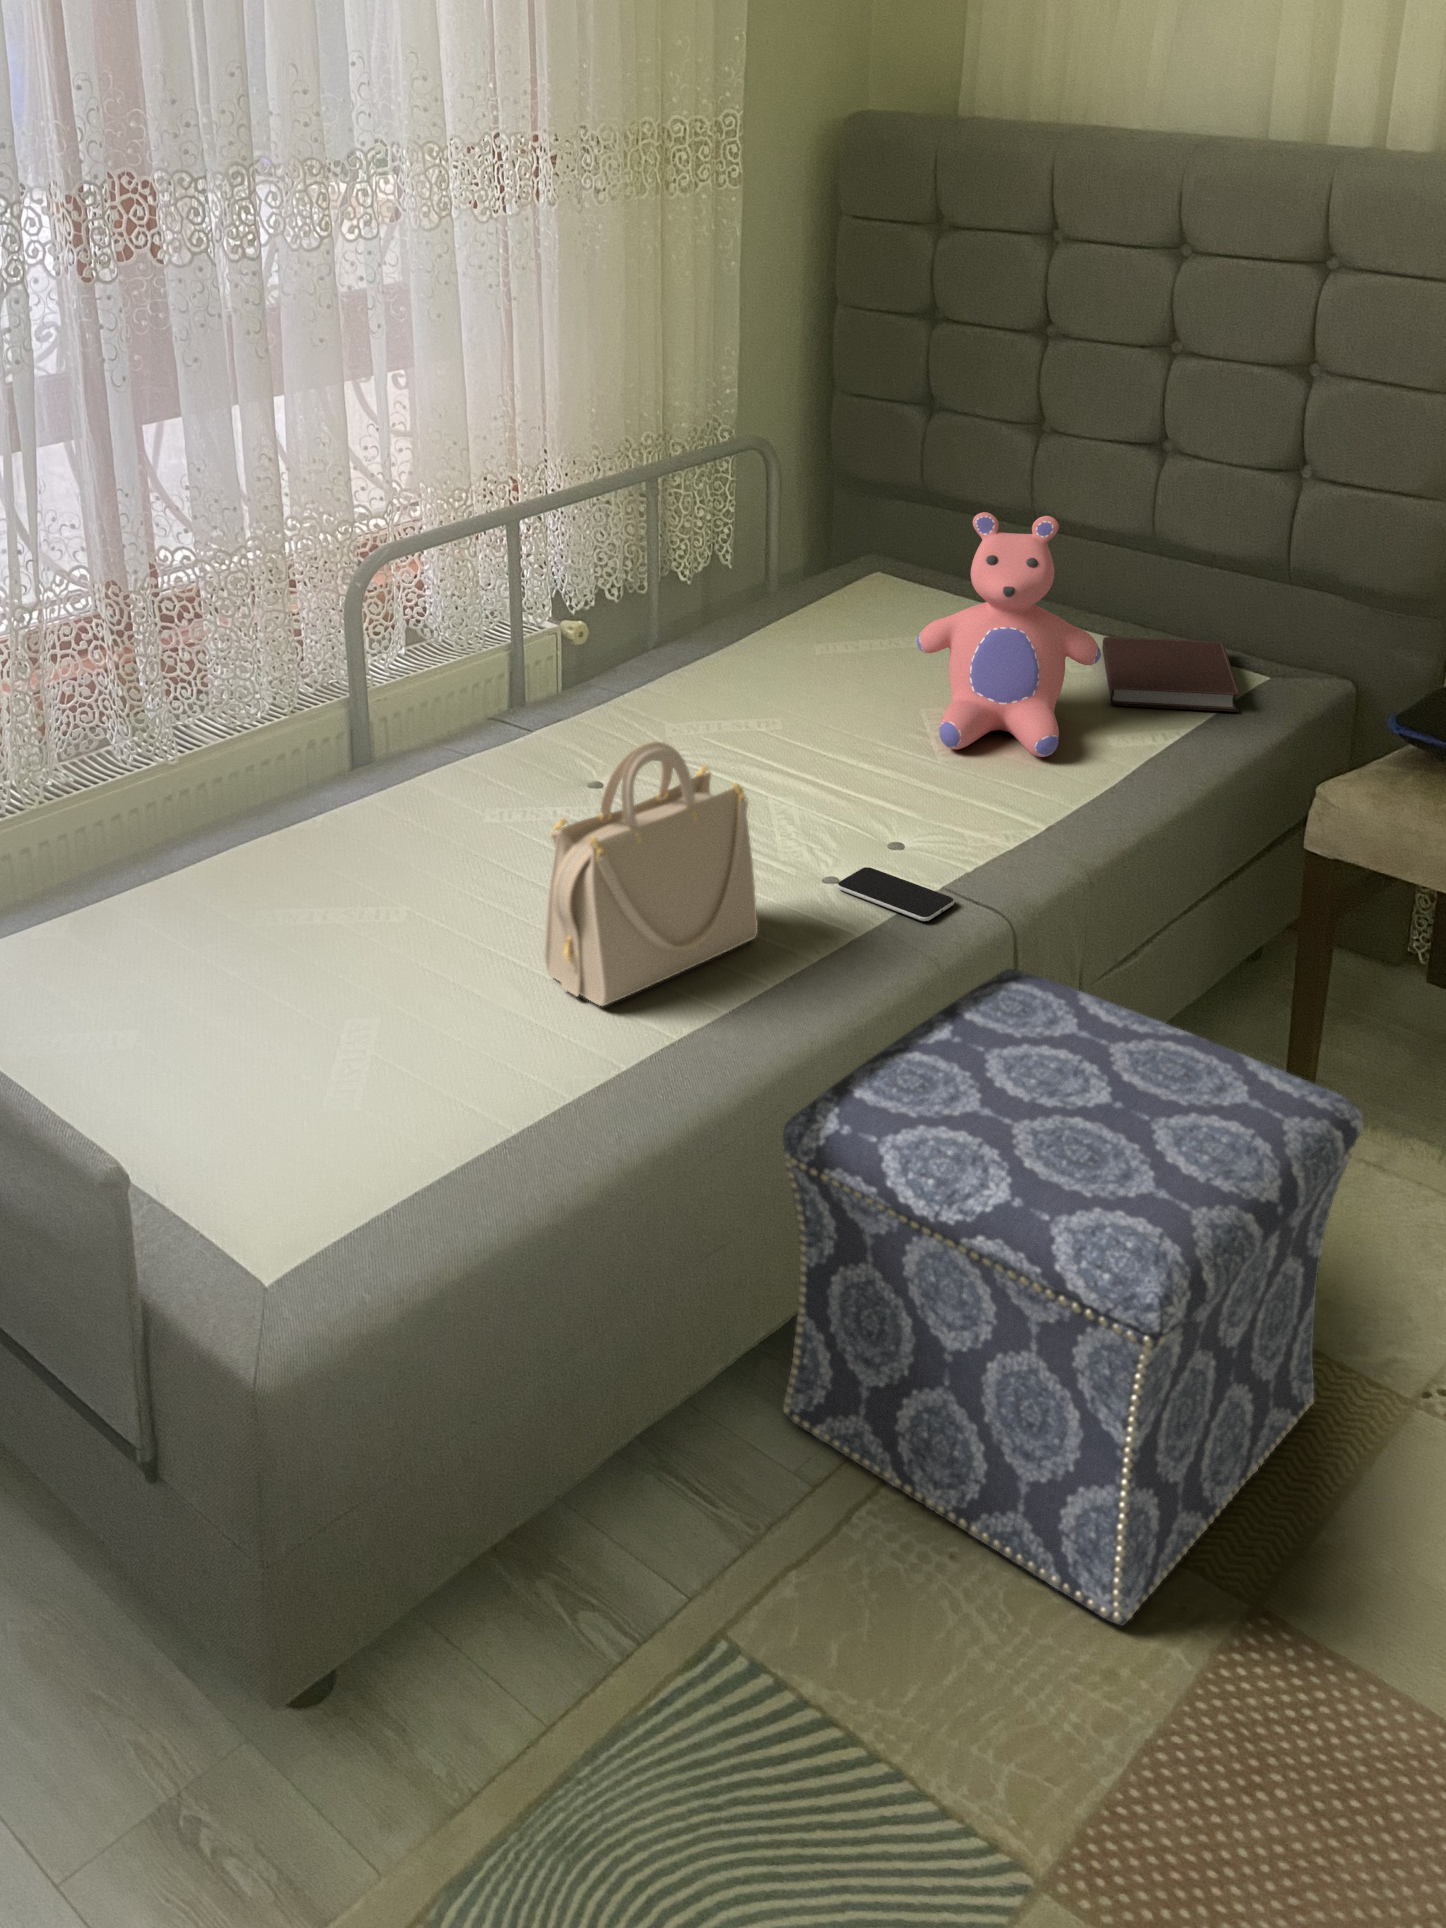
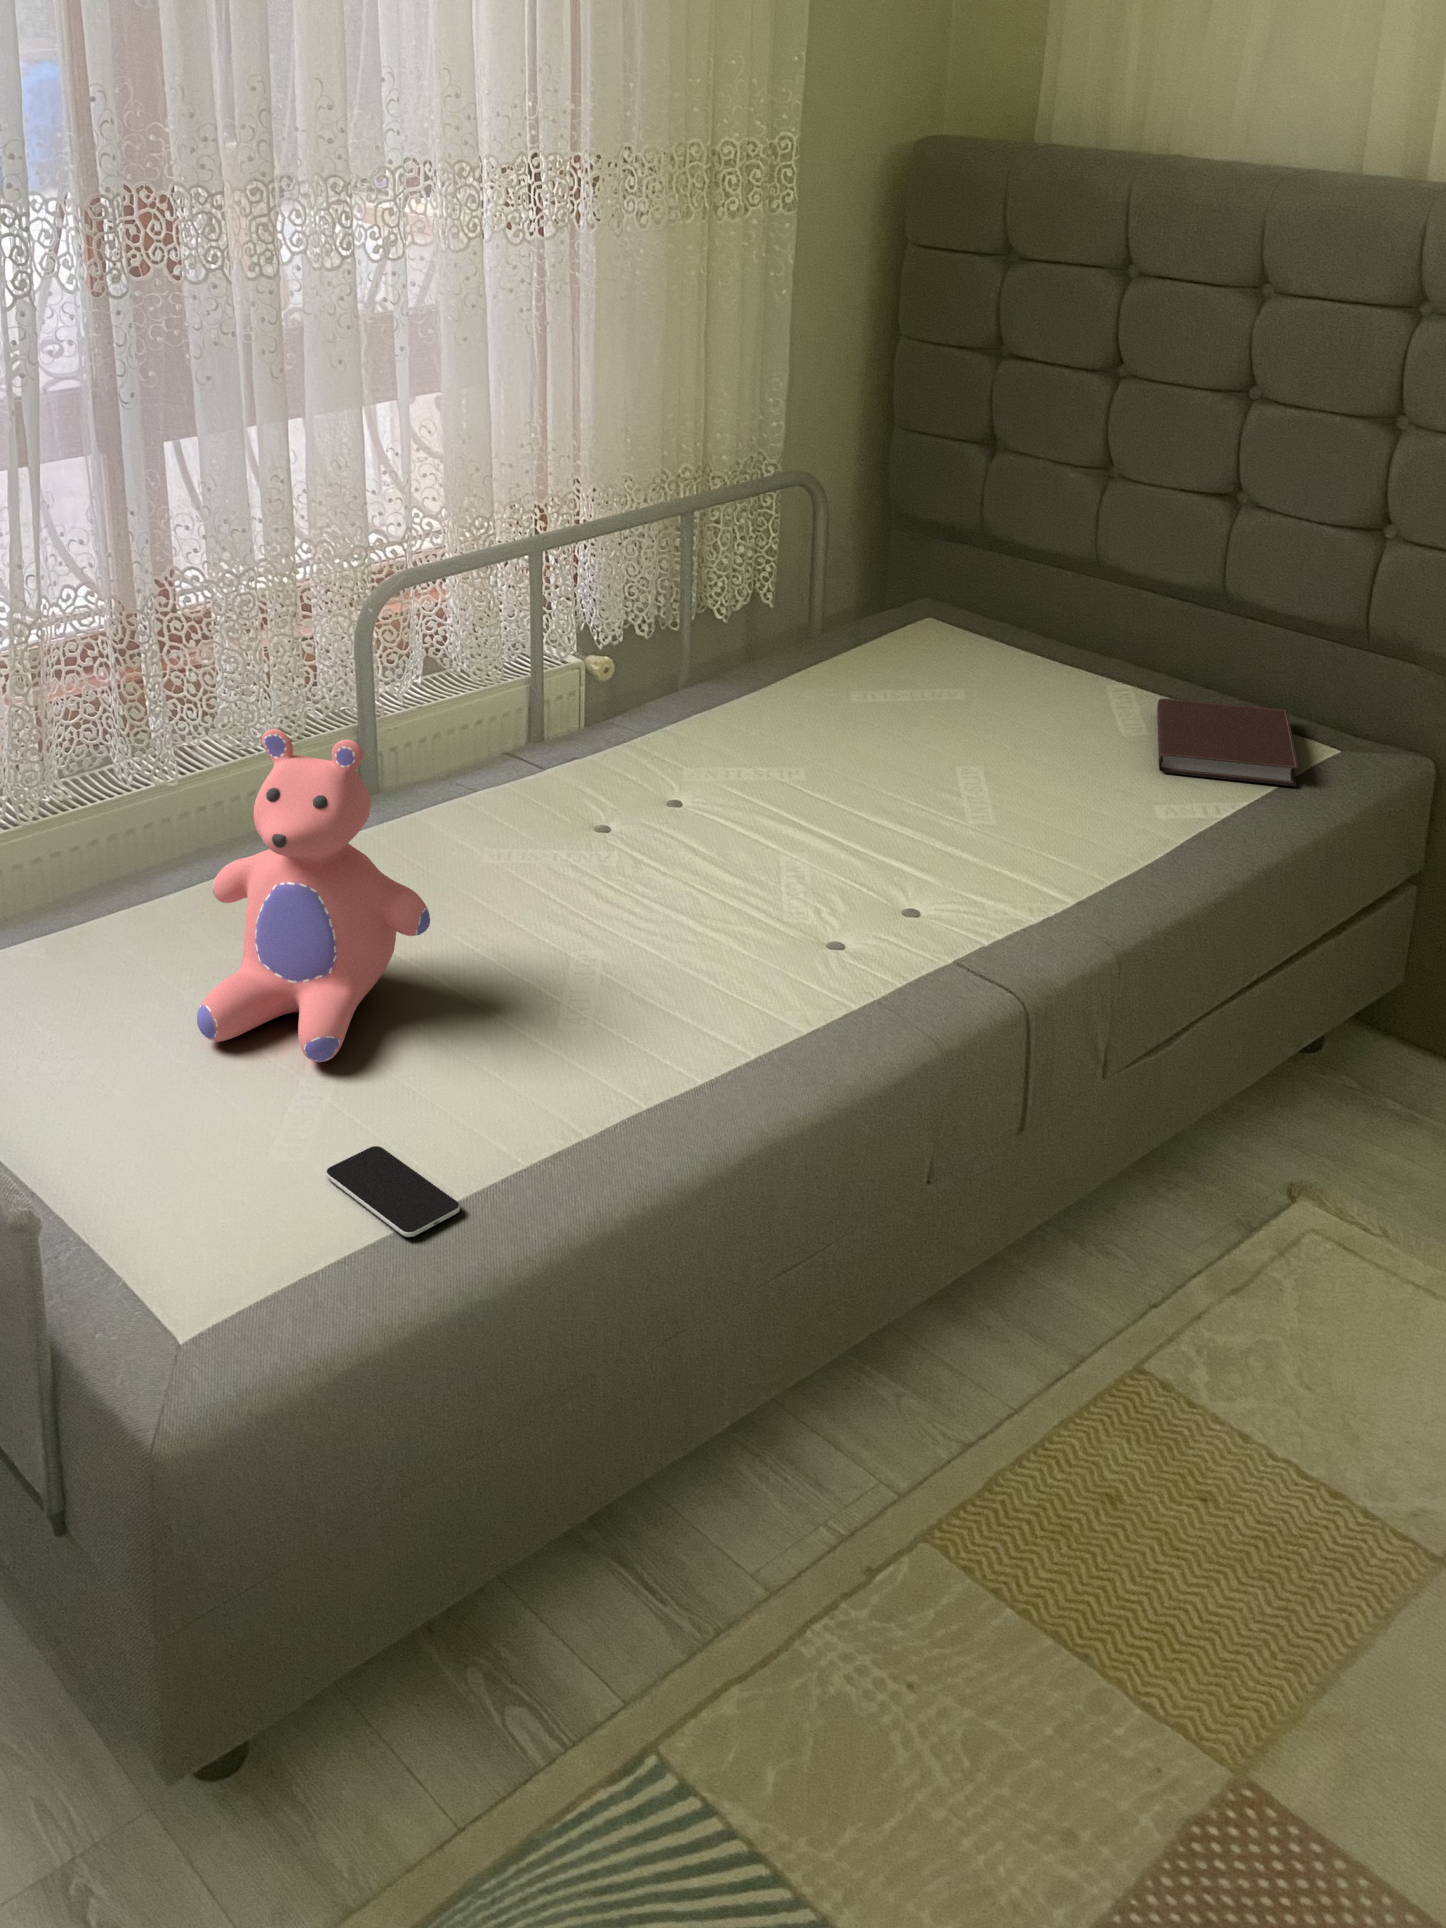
teddy bear: present [917,512,1101,757] -> present [197,729,430,1062]
handbag: present [544,742,758,1006] -> none [521,794,749,1068]
smartphone: present [837,867,954,921] -> present [326,1146,460,1237]
ottoman: present [783,969,1362,1626] -> none [747,1052,1385,1778]

